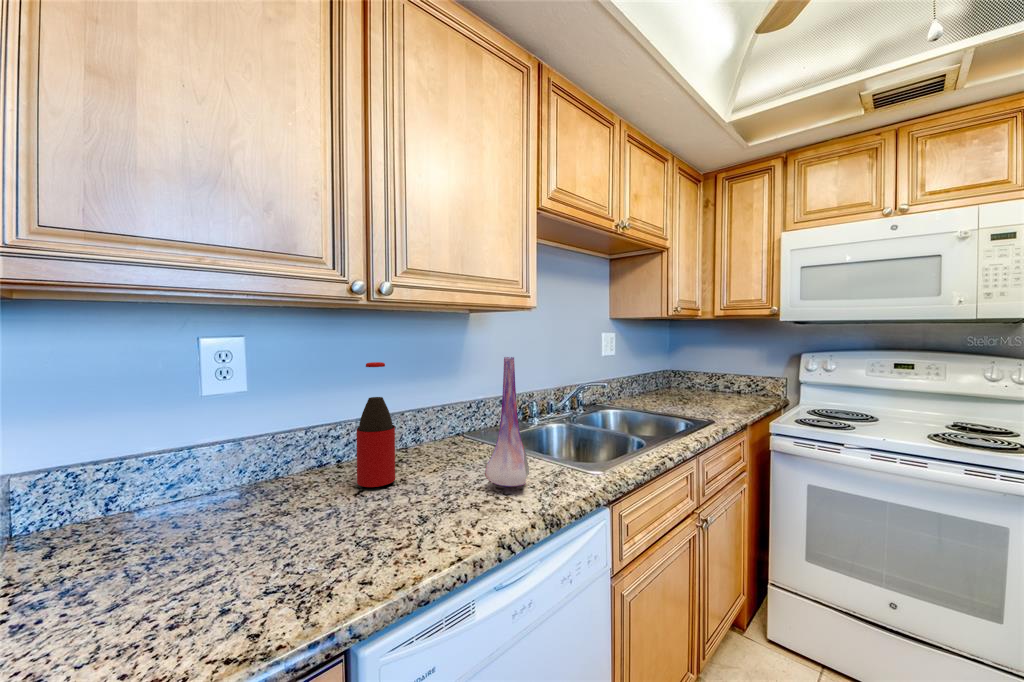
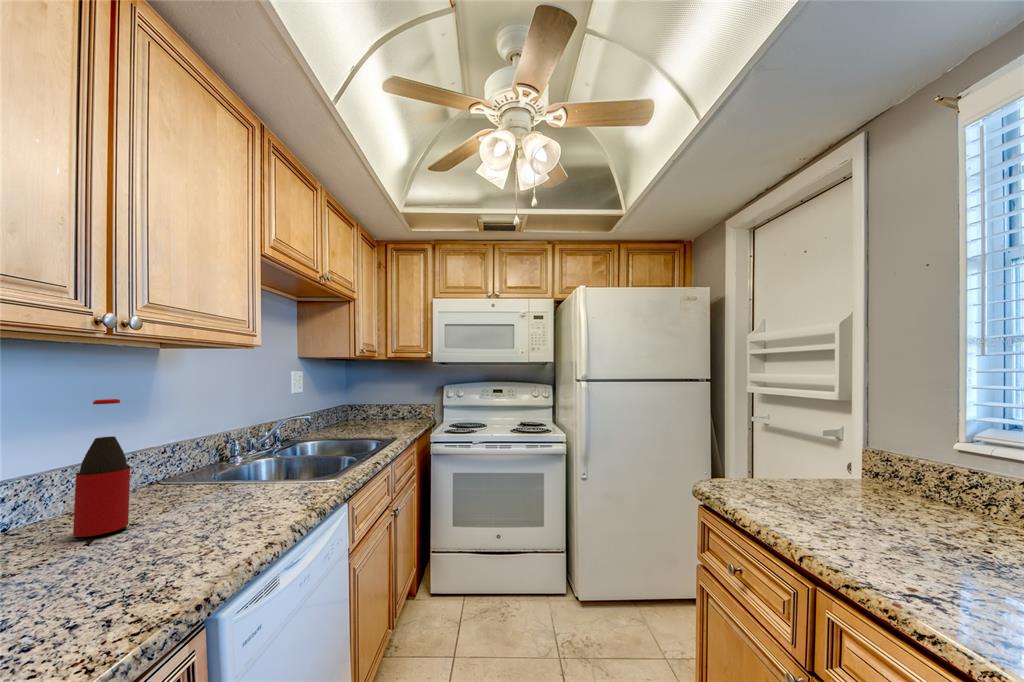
vase: present [485,357,529,487] -> none [235,385,287,502]

